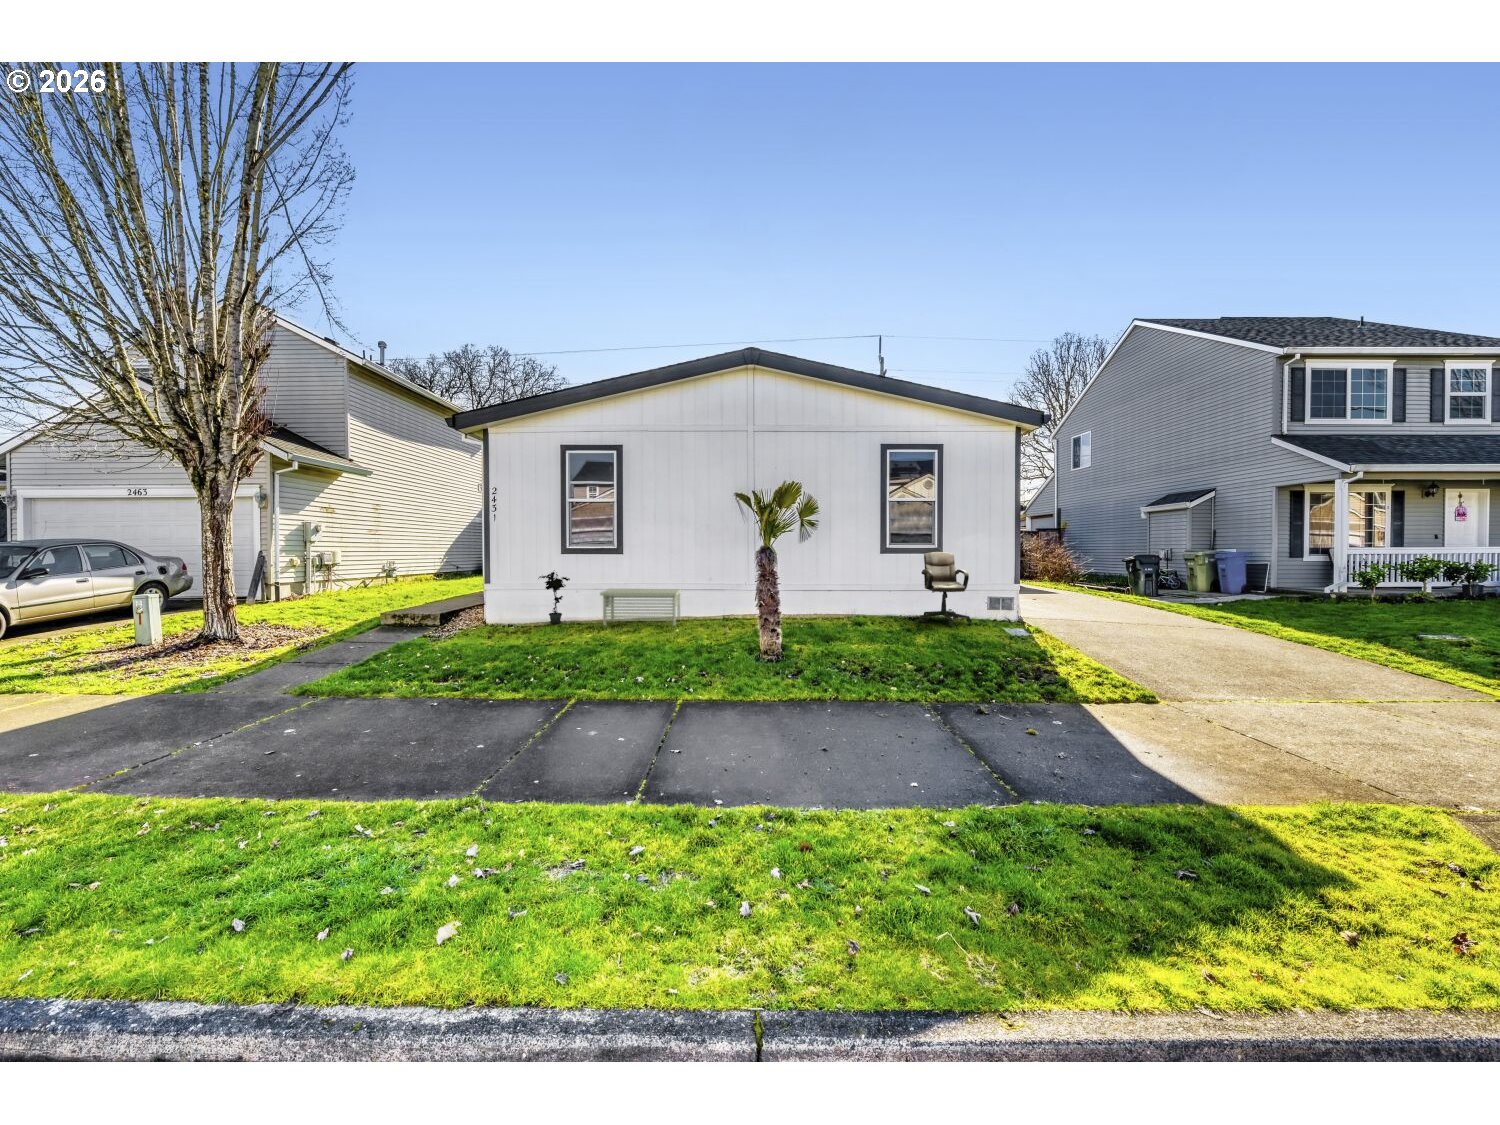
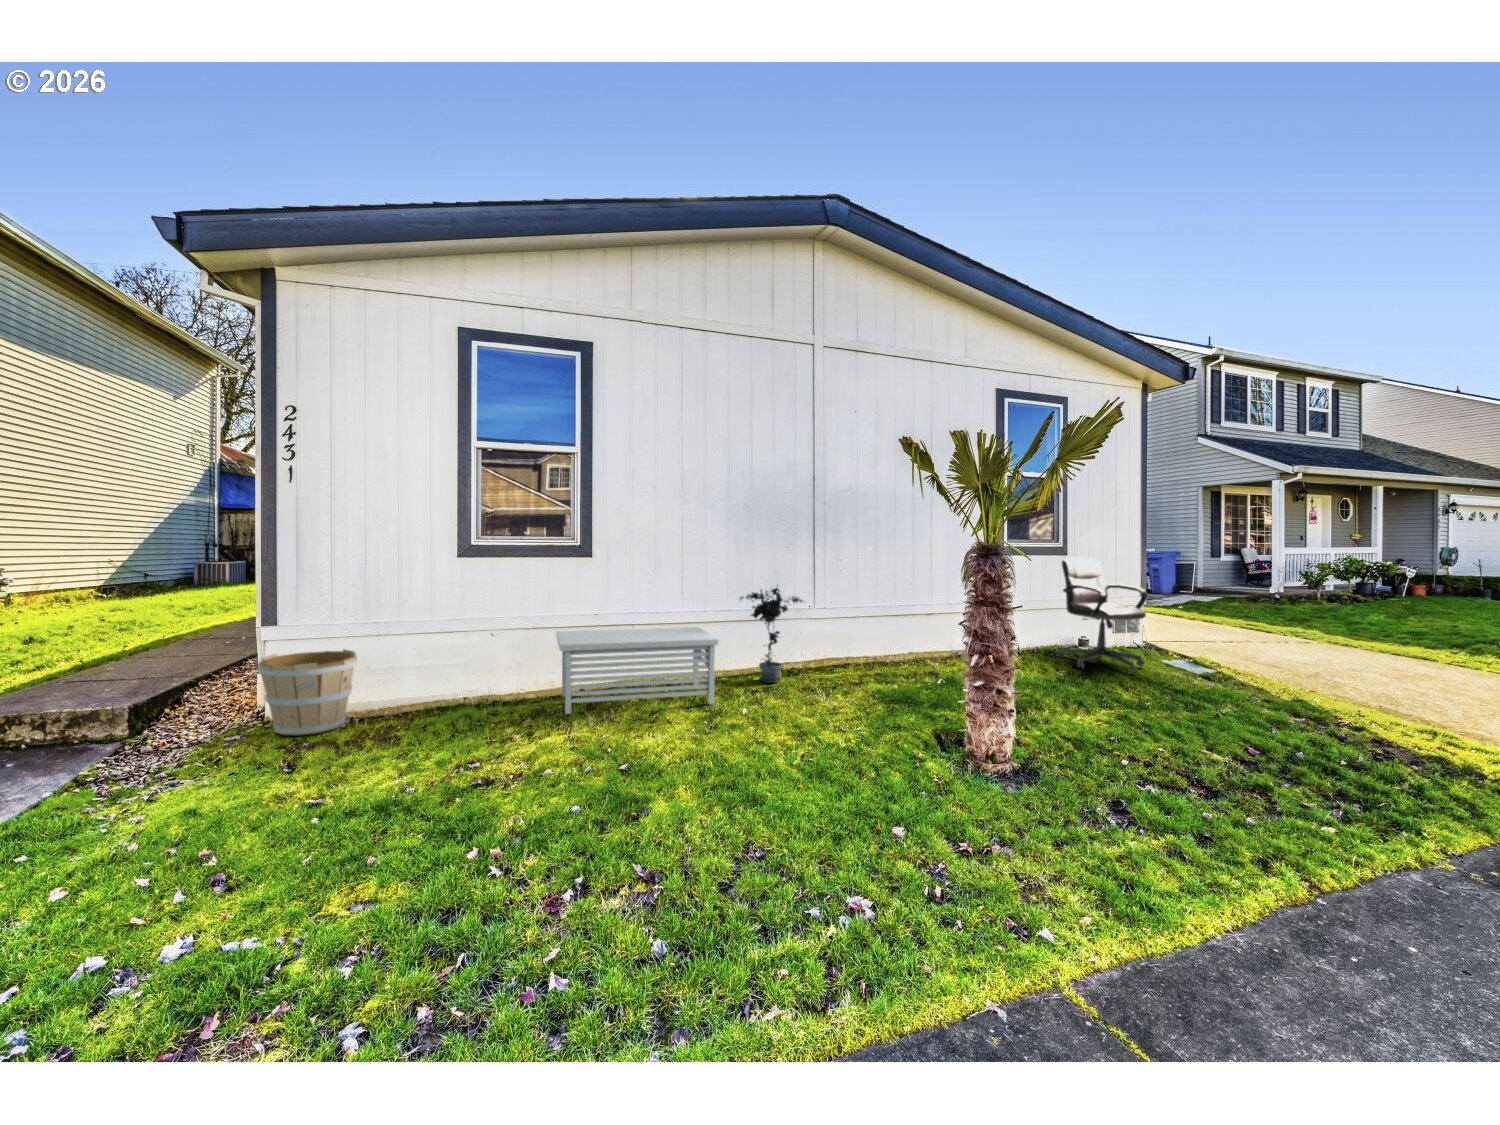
potted plant: present [538,572,570,624] -> present [740,587,803,683]
wooden bucket: none [483,593,522,627] -> present [258,649,357,735]

